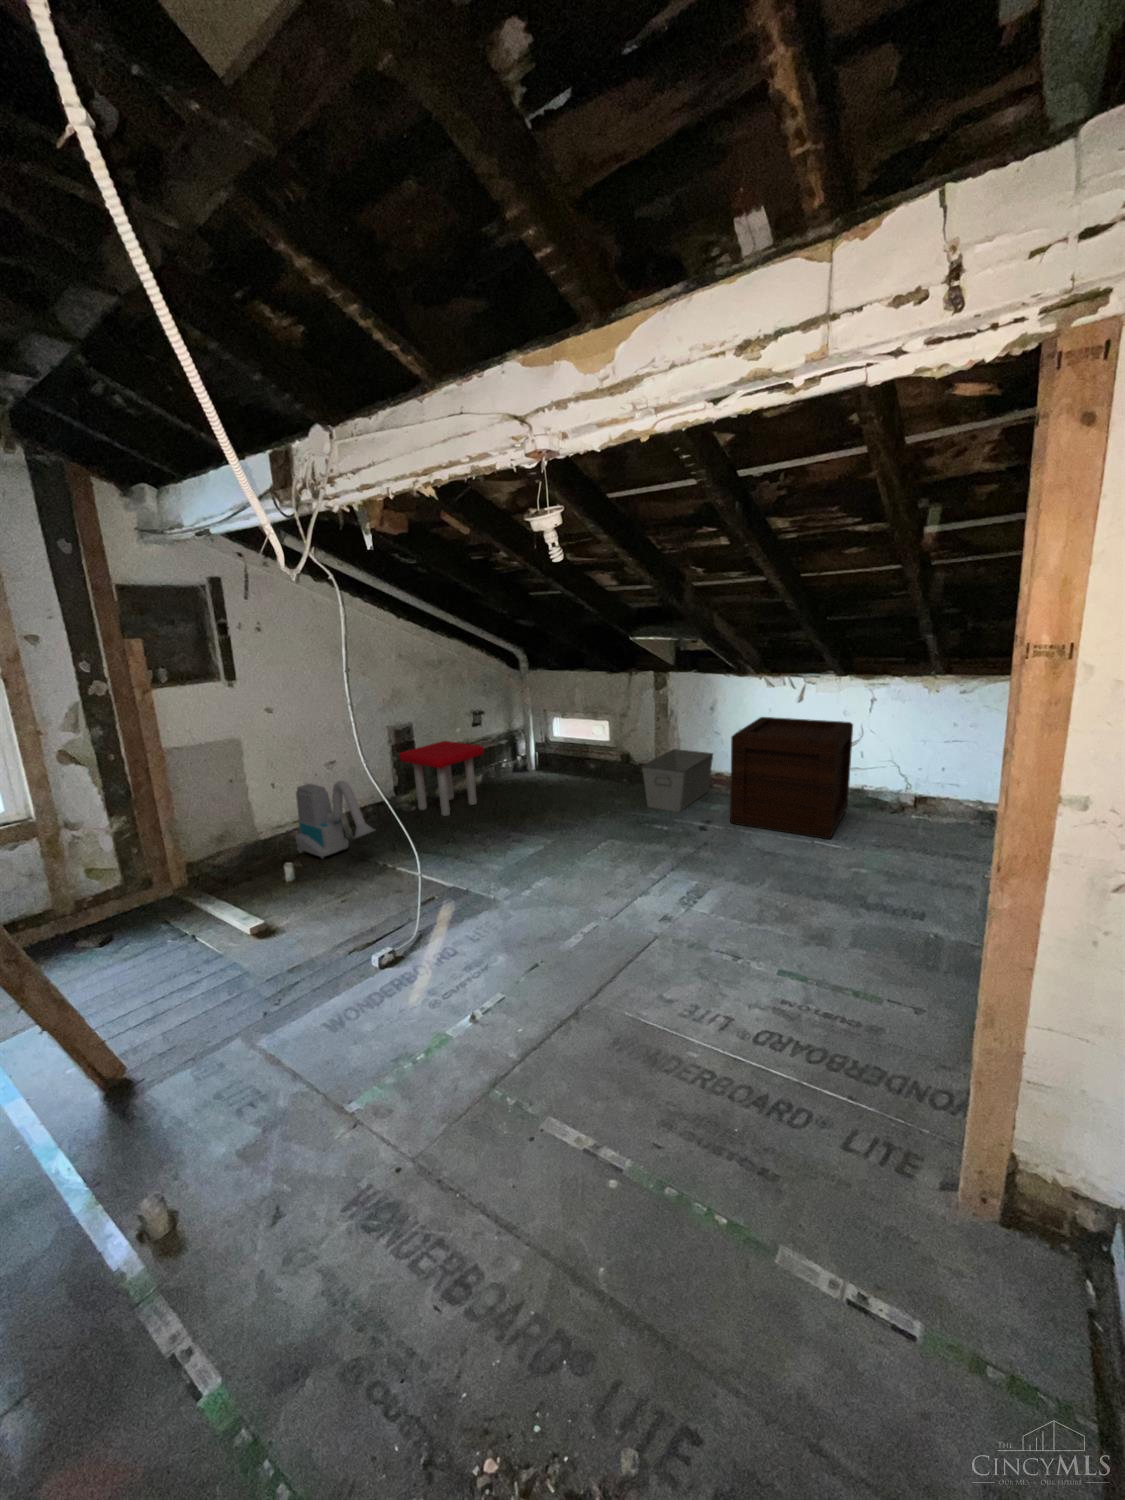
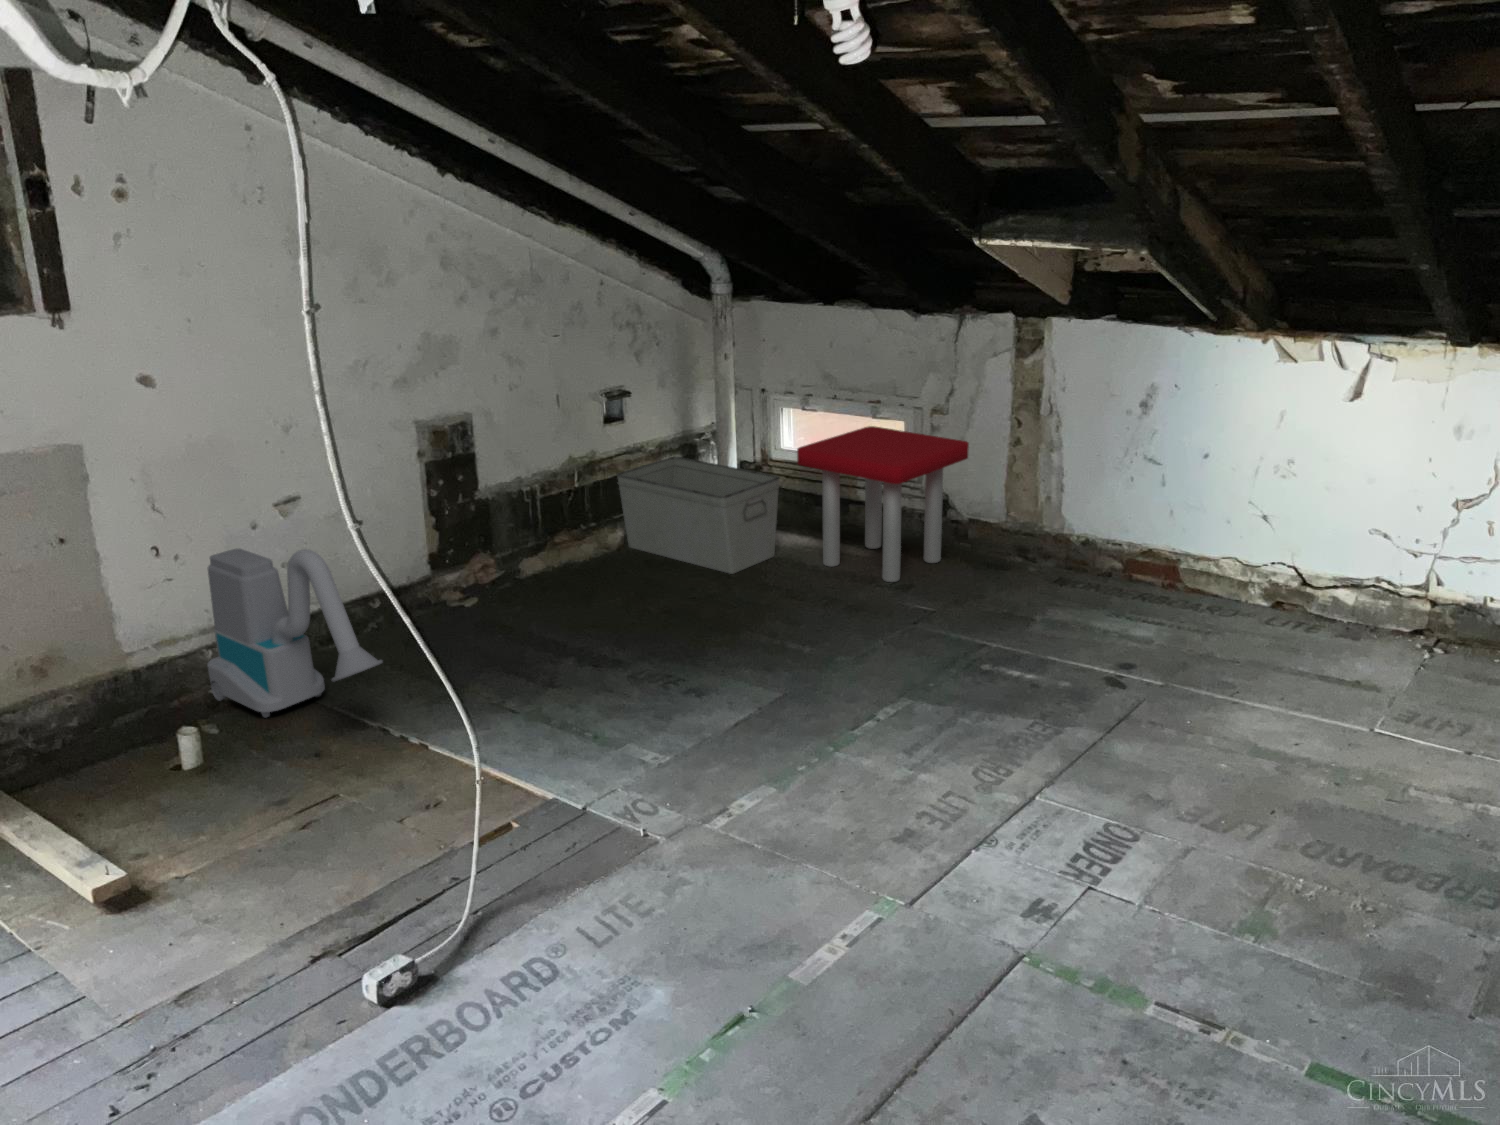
wooden crate: present [730,717,853,839] -> none [1177,430,1479,723]
stool: present [399,741,484,816] -> present [797,426,969,582]
storage bin: present [642,749,713,812] -> present [617,457,780,574]

